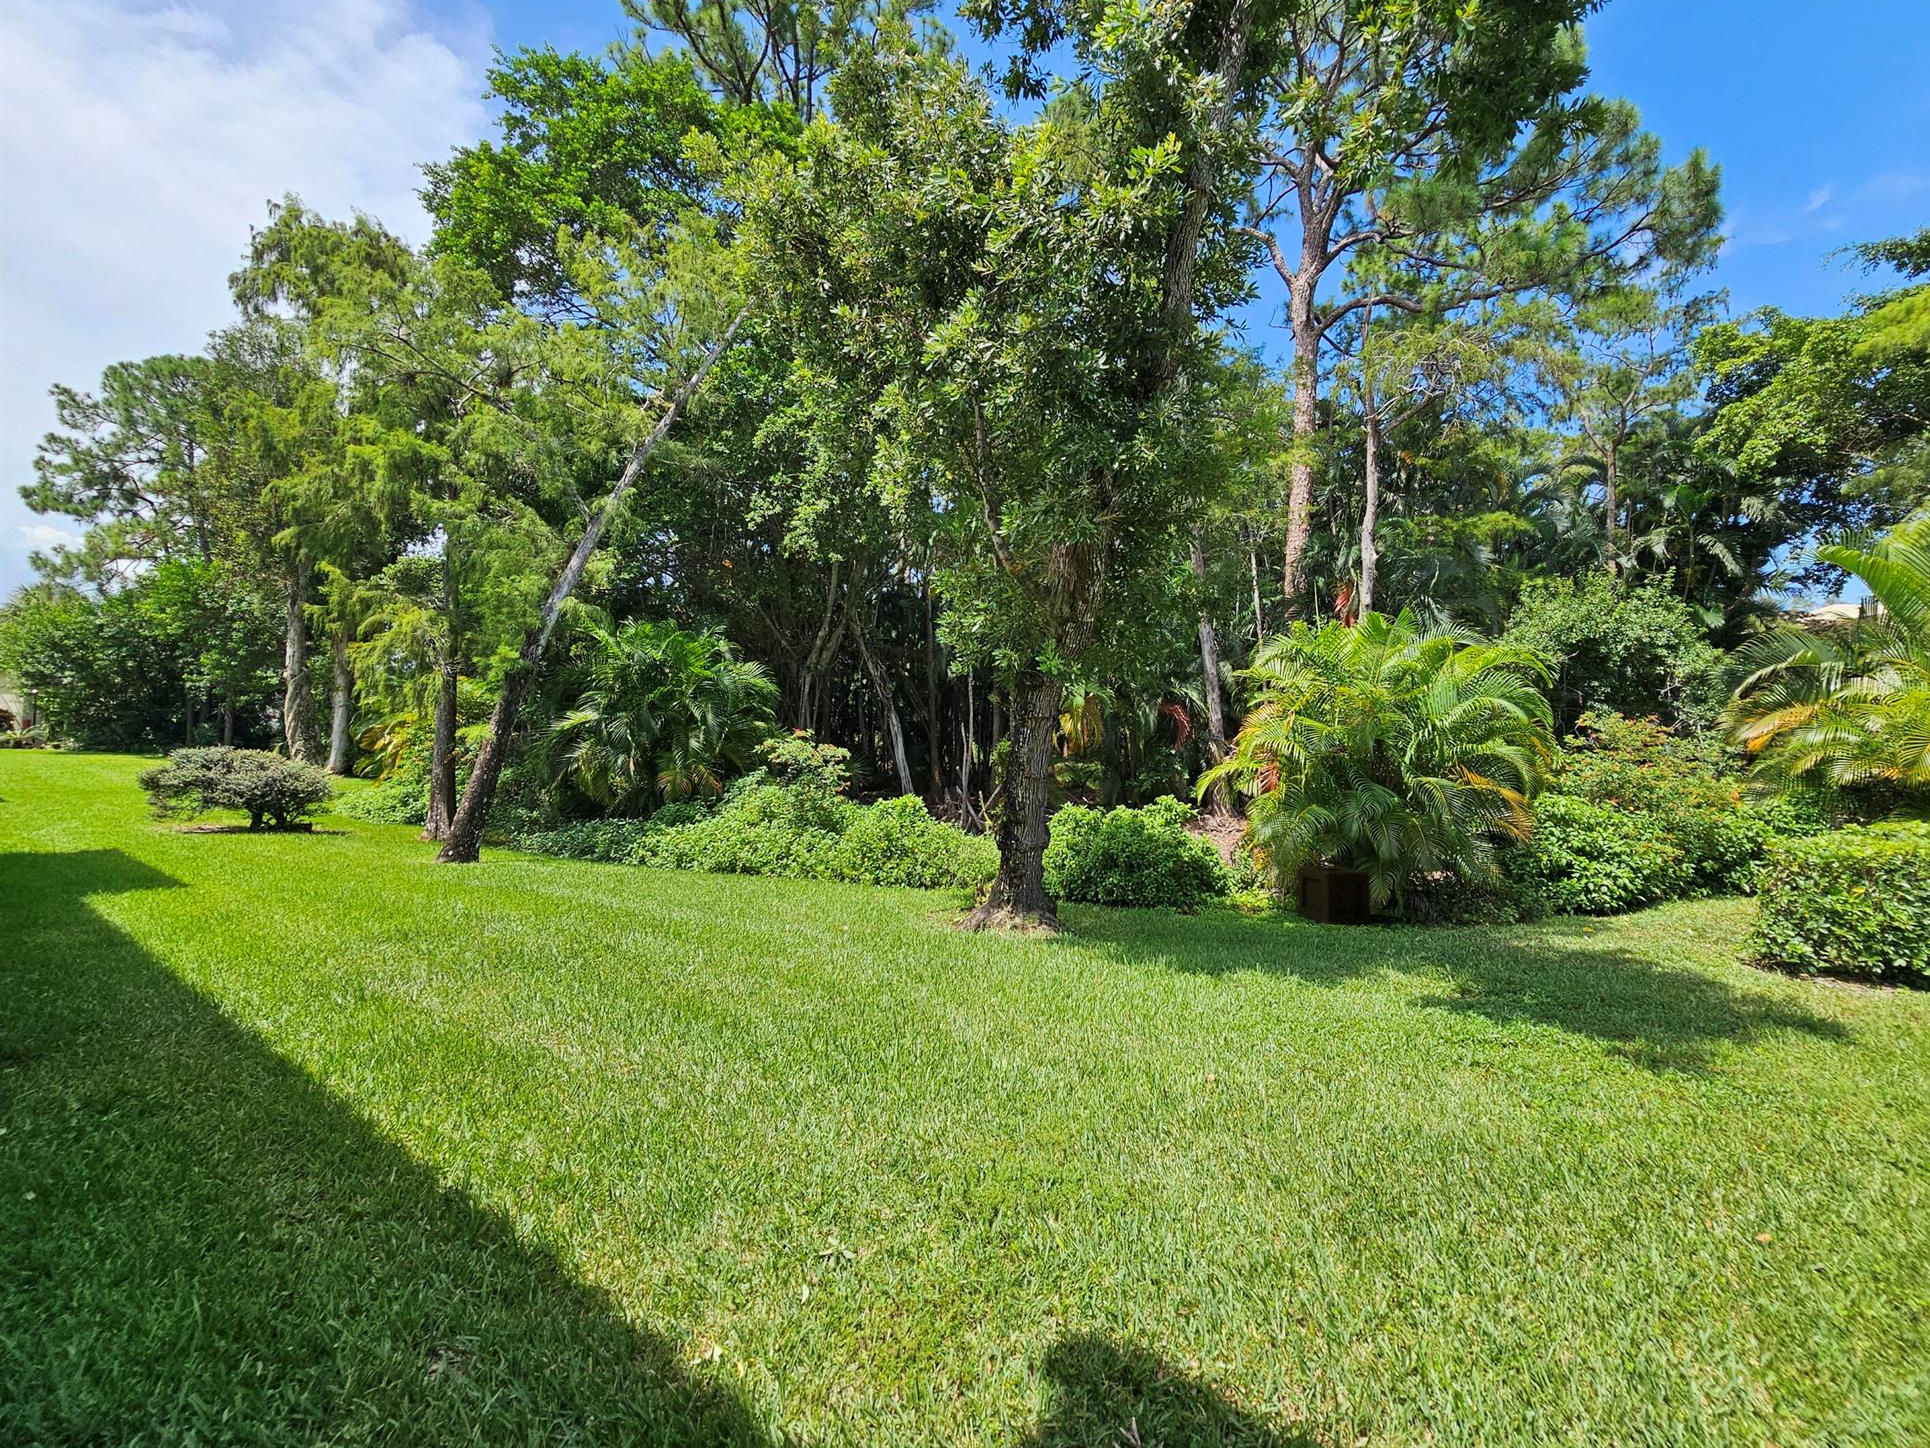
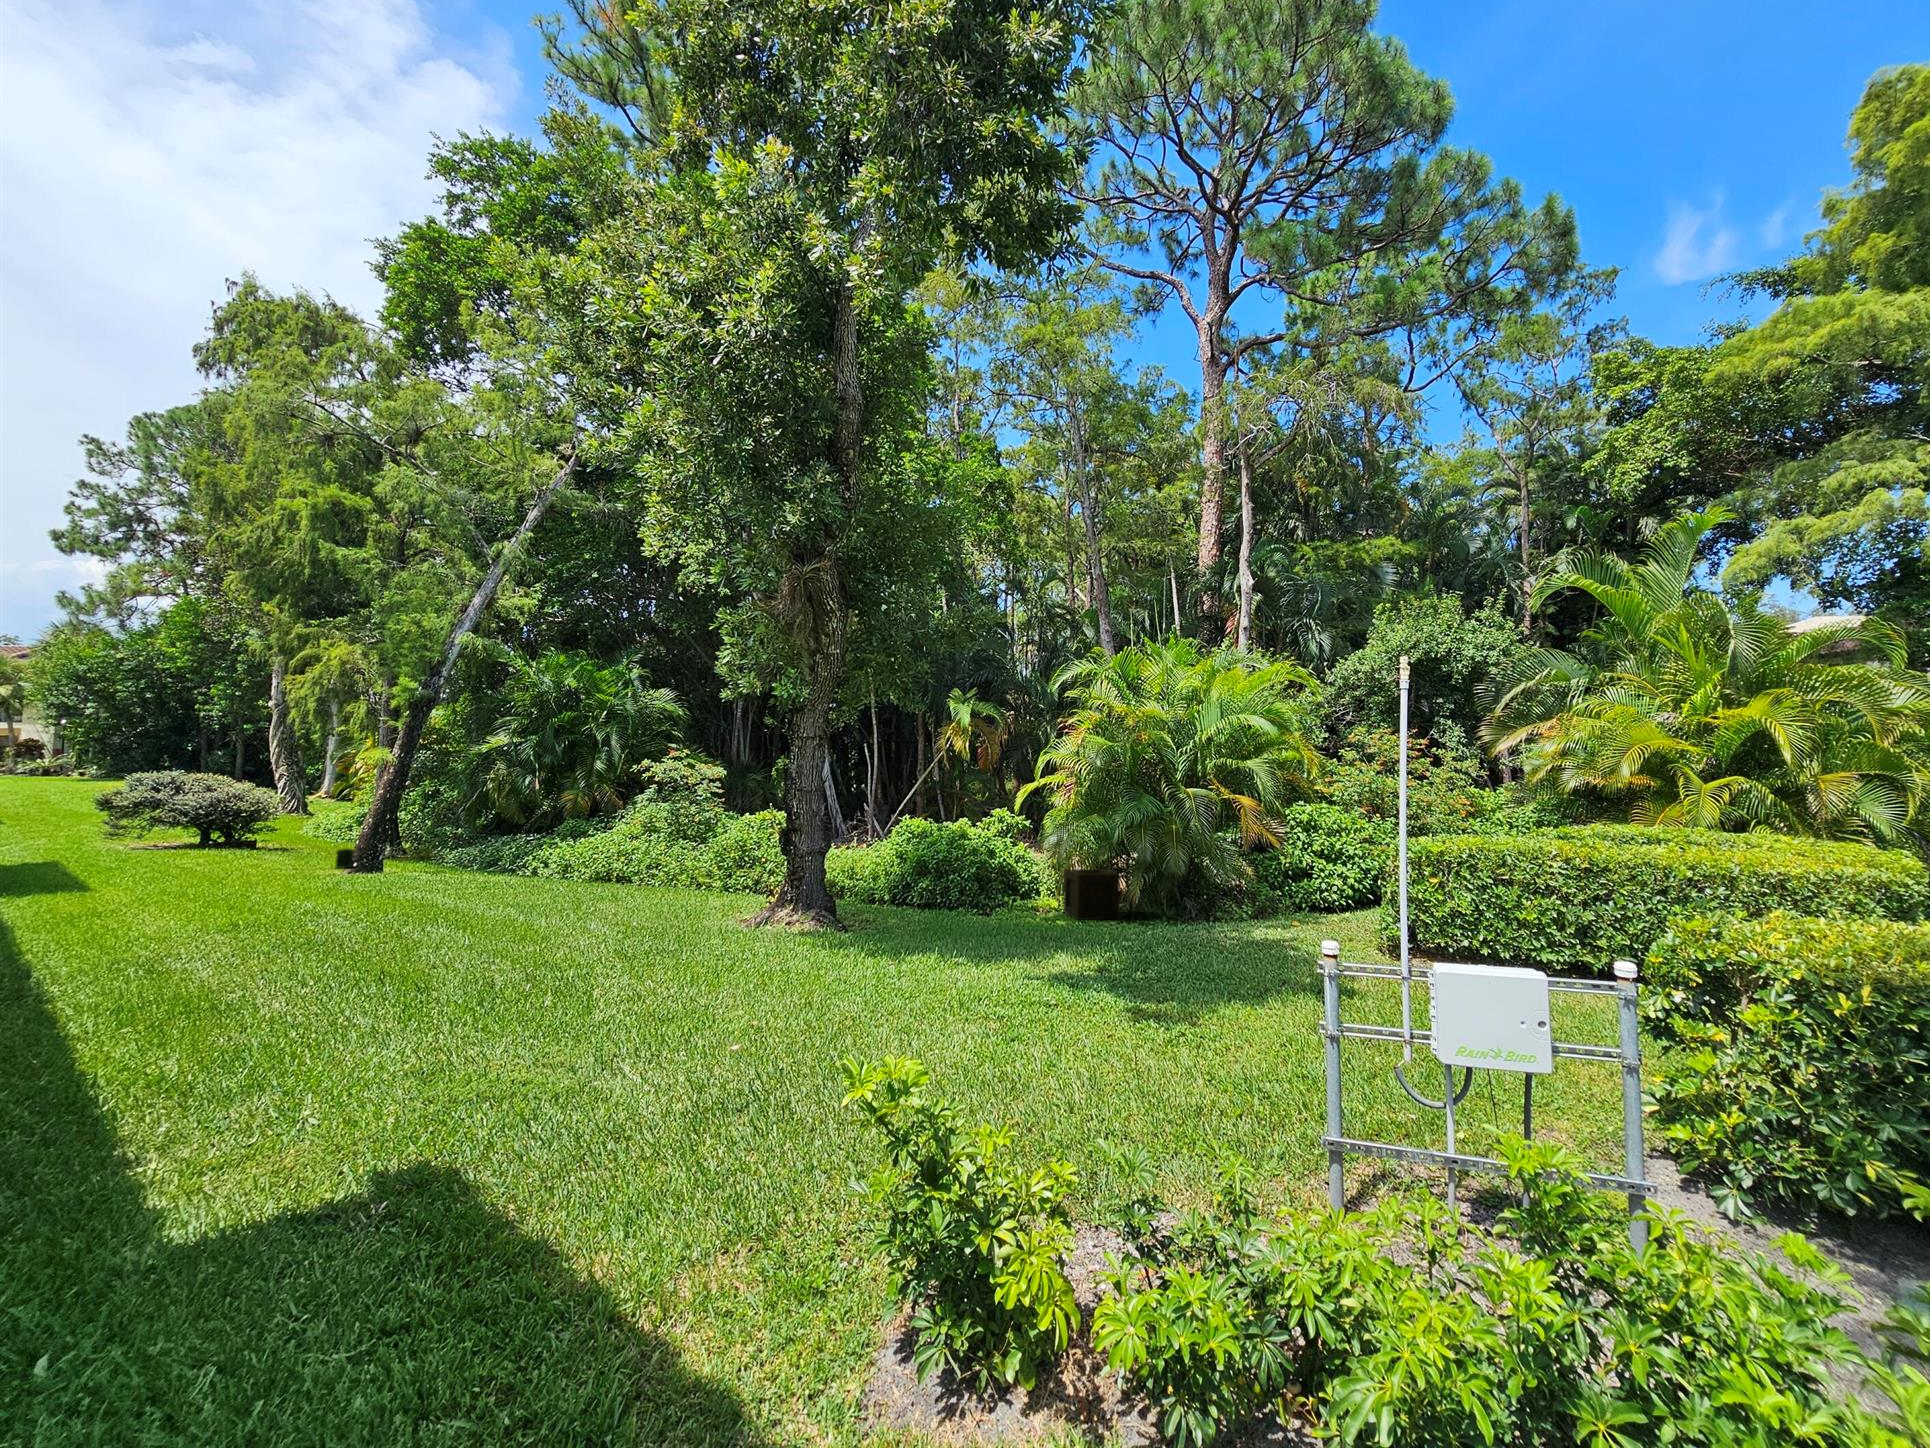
watering can: none [418,831,459,857] -> present [335,848,354,868]

